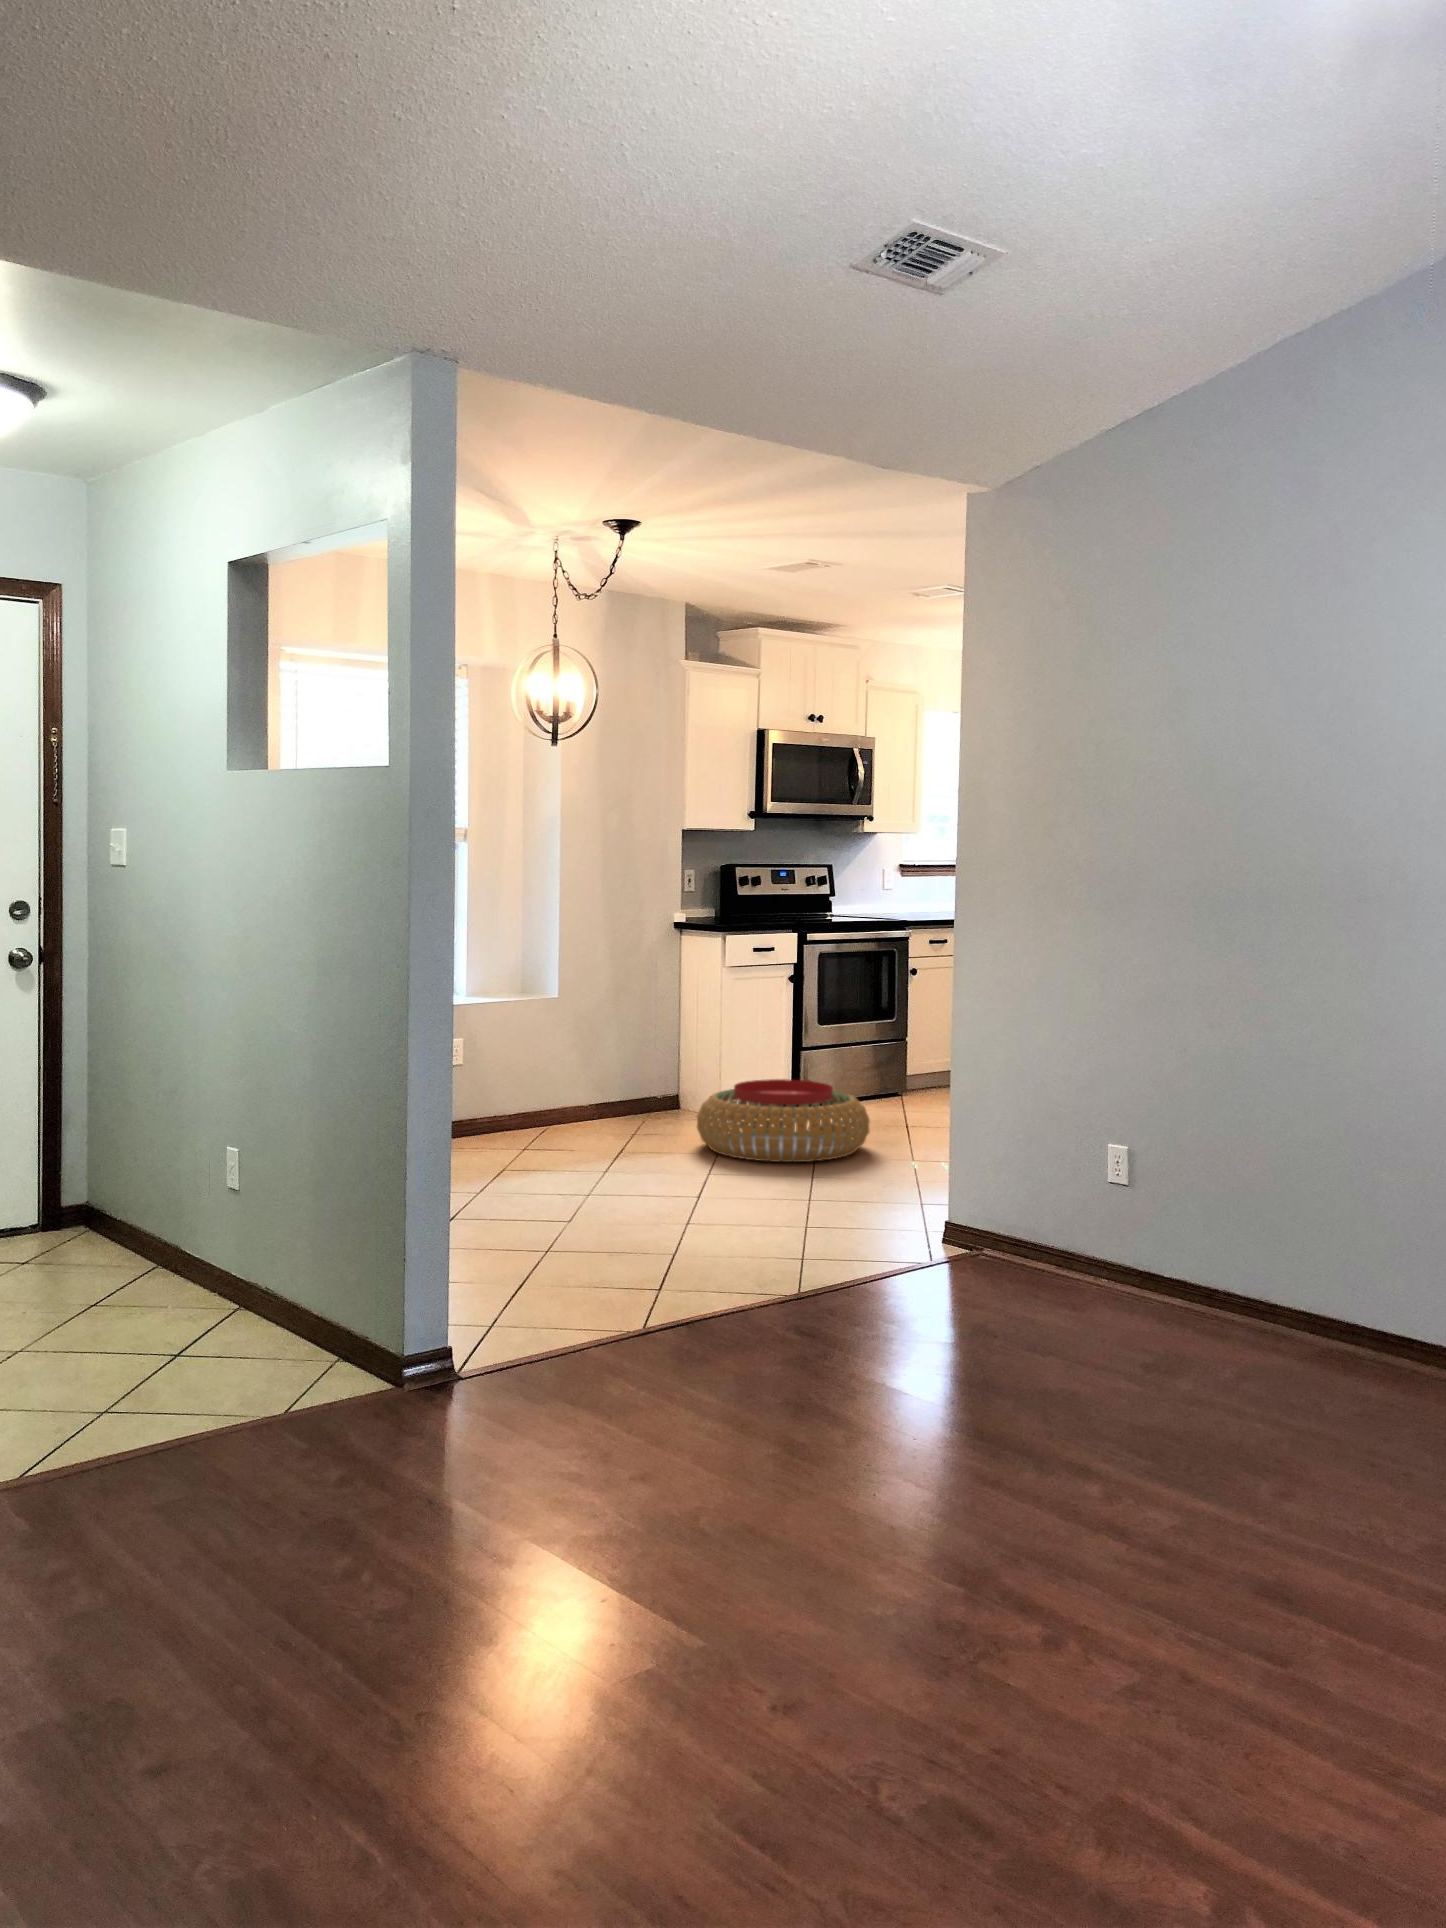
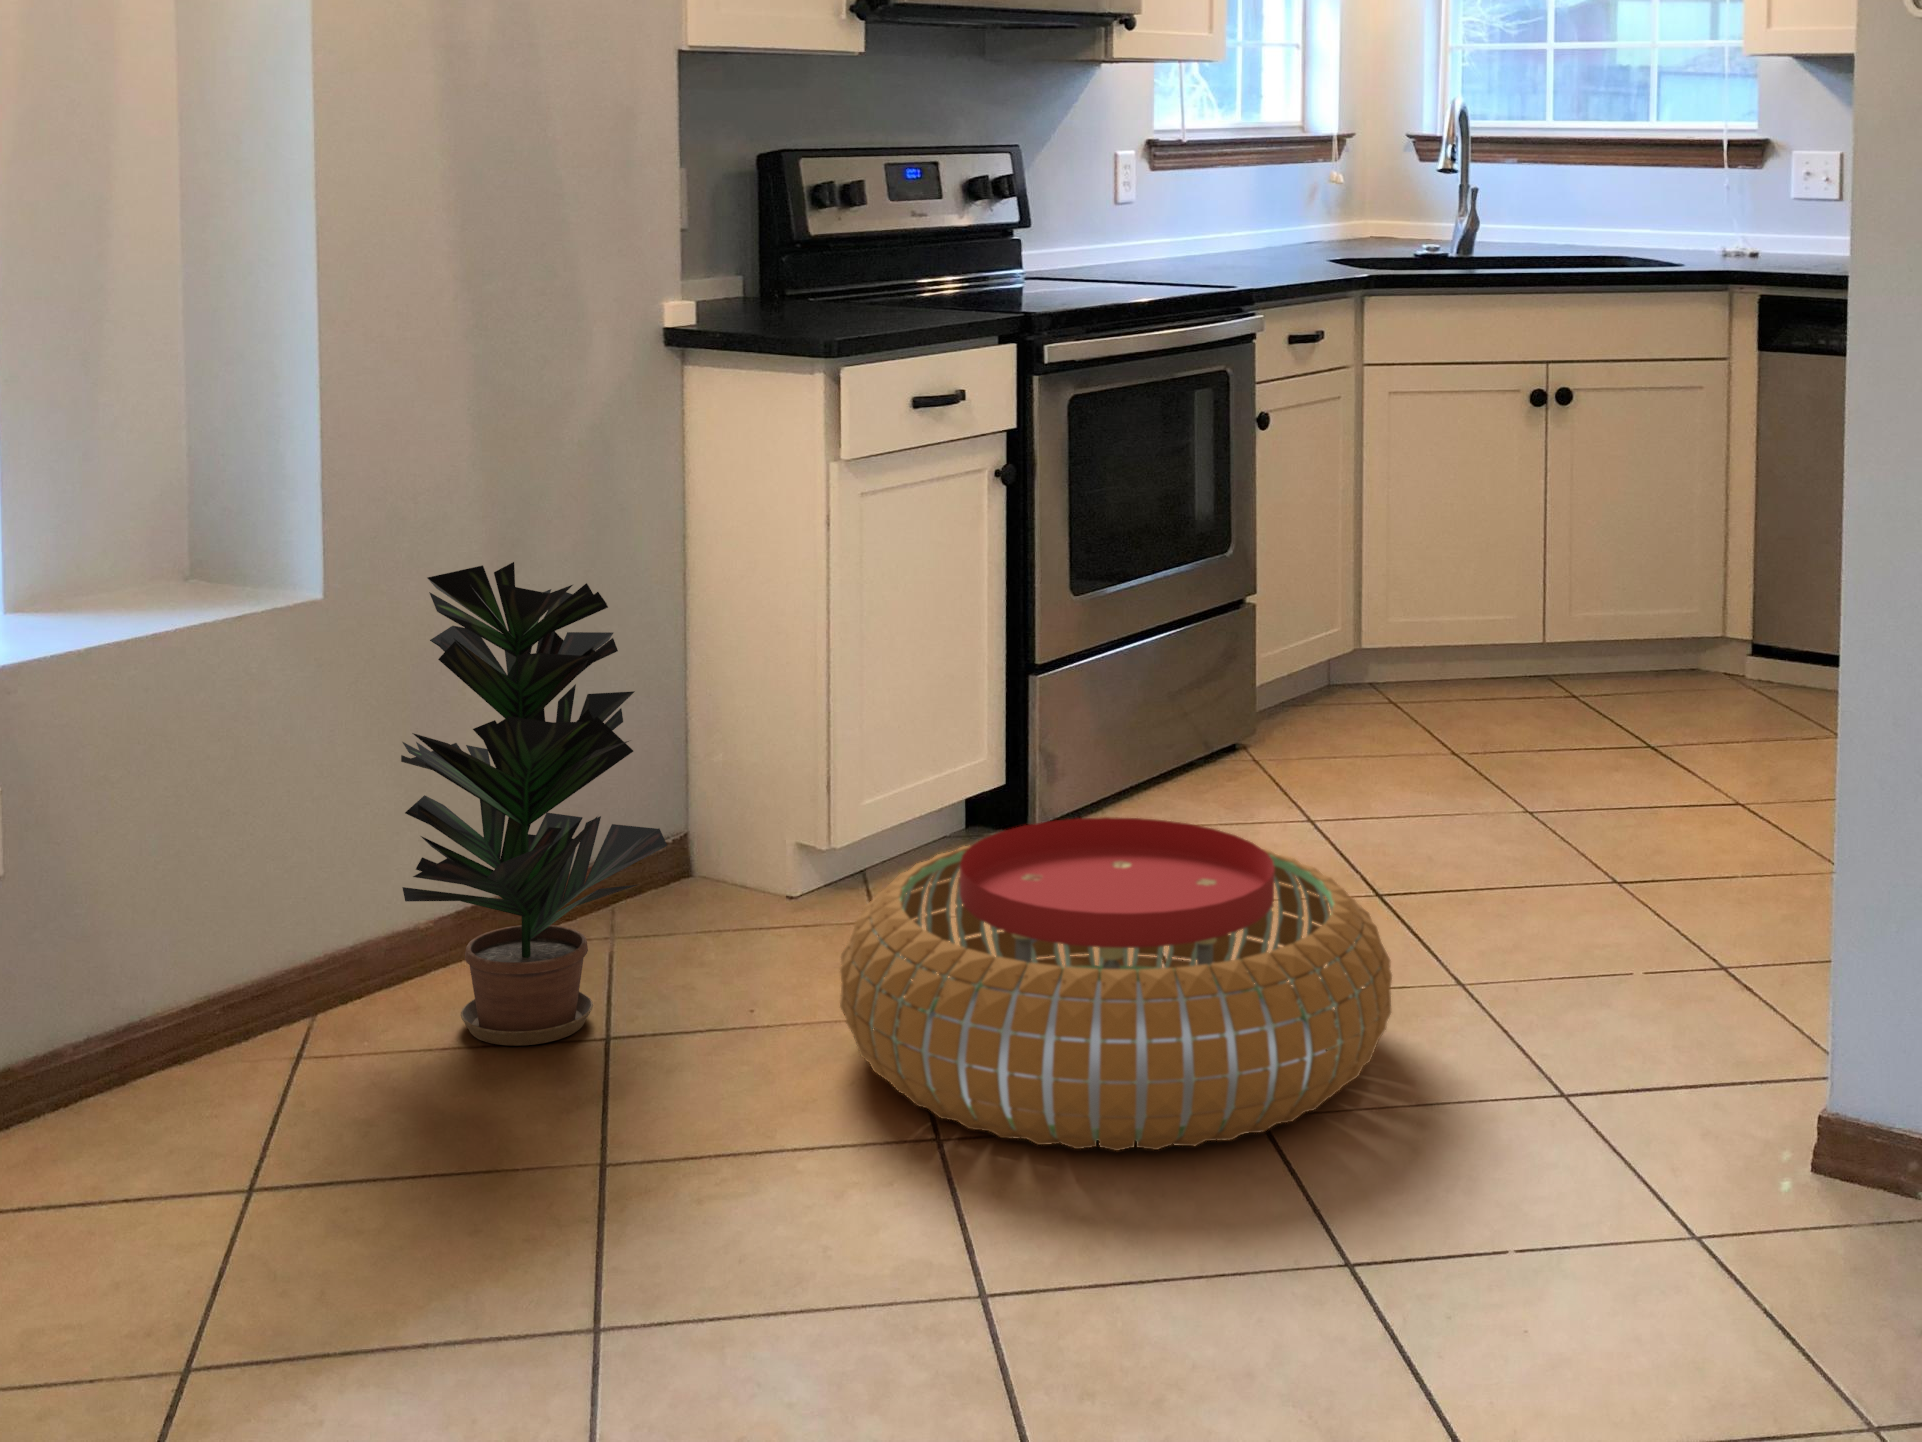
potted plant: none [574,990,656,1135] -> present [401,562,667,1046]

